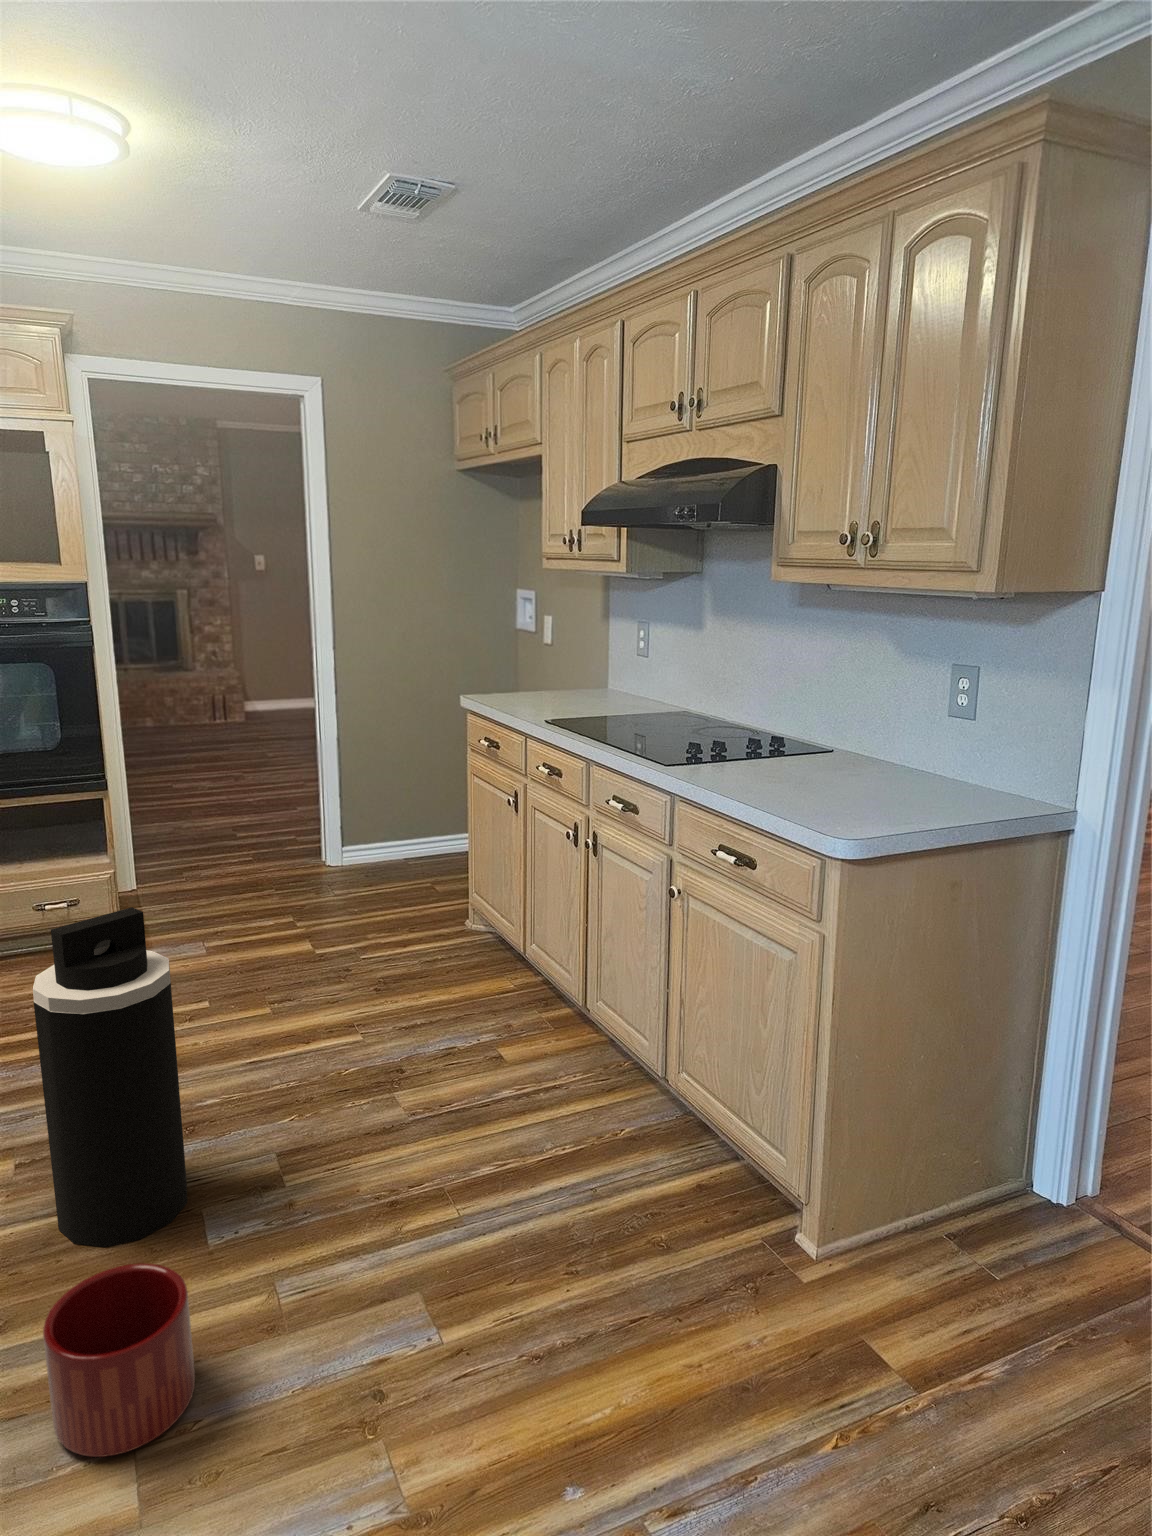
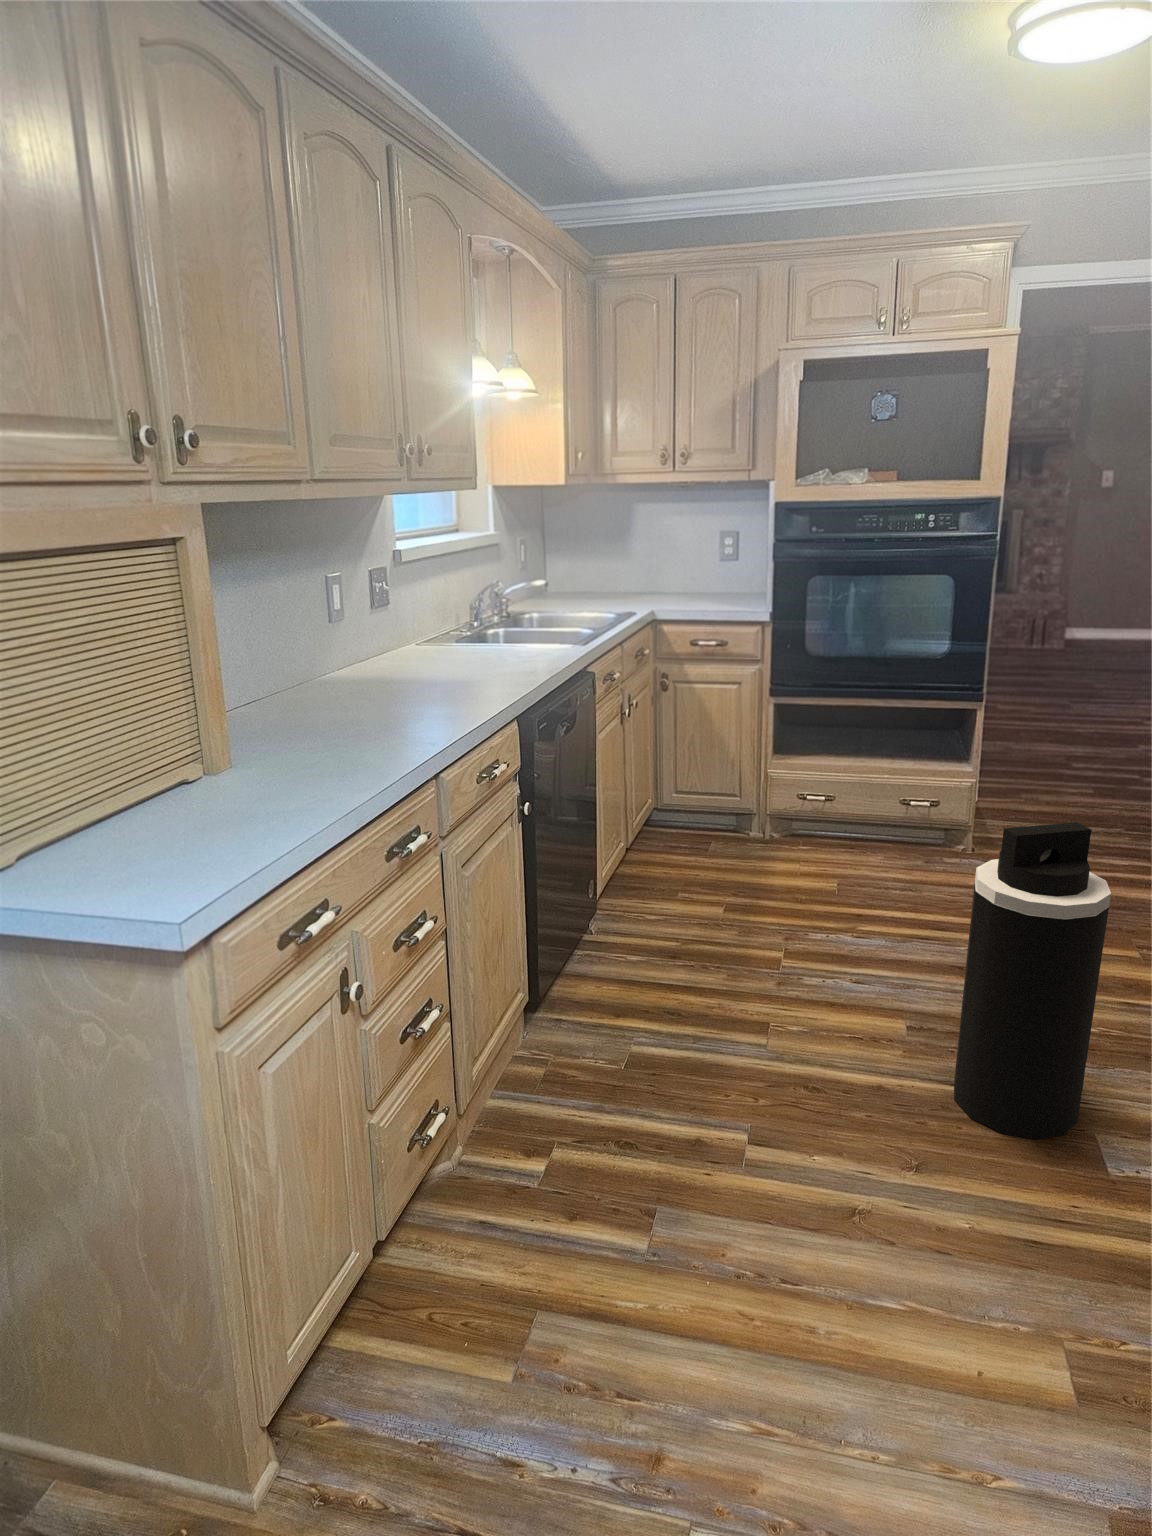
planter: present [43,1263,195,1457] -> none [980,1163,1132,1344]

